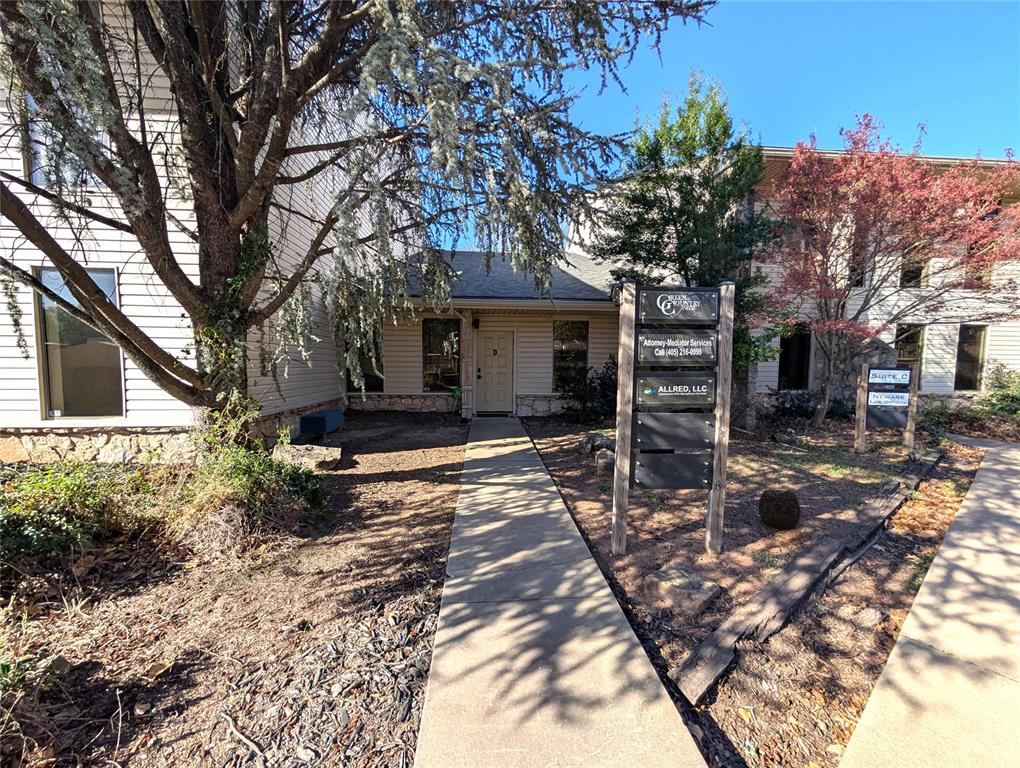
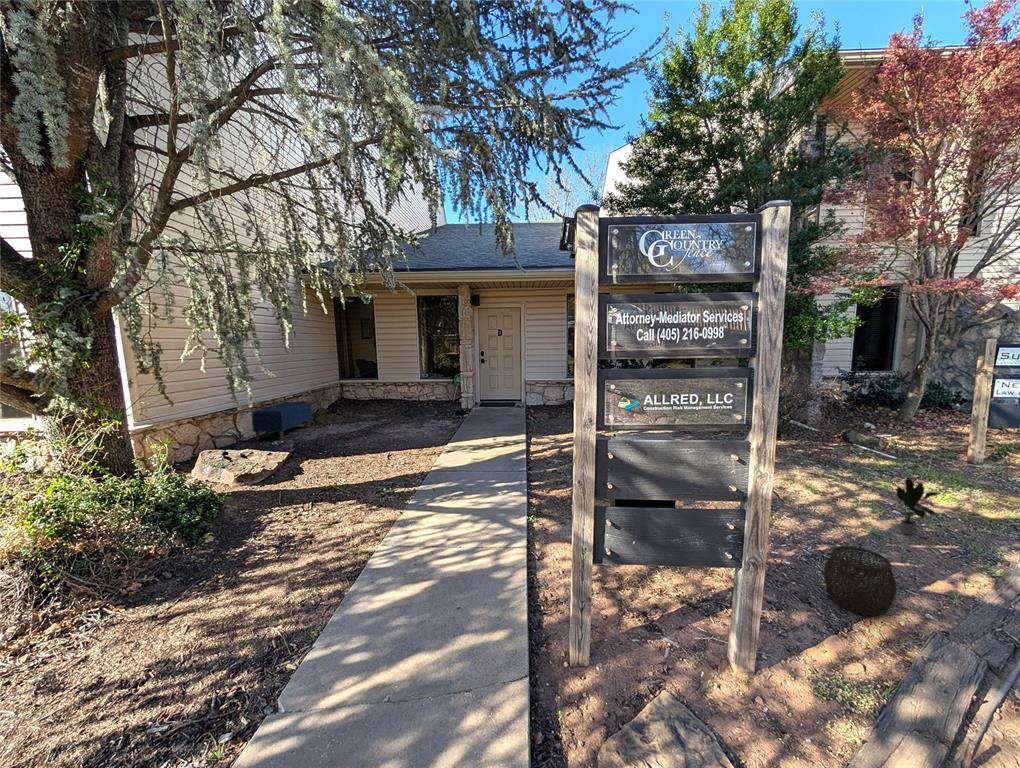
potted plant: present [300,488,335,540] -> present [893,478,940,534]

